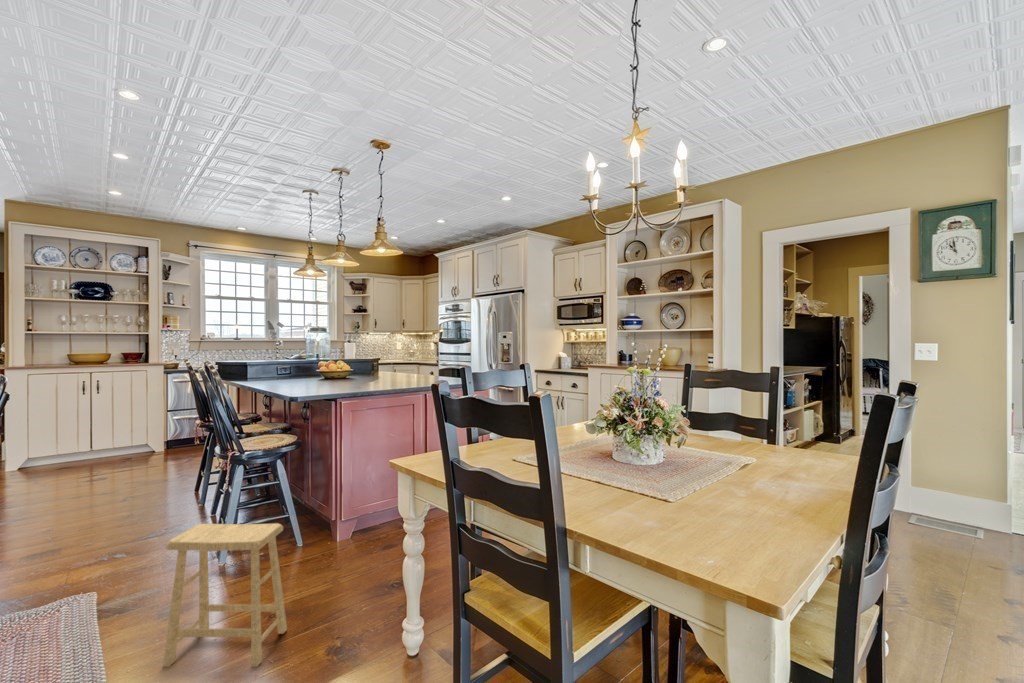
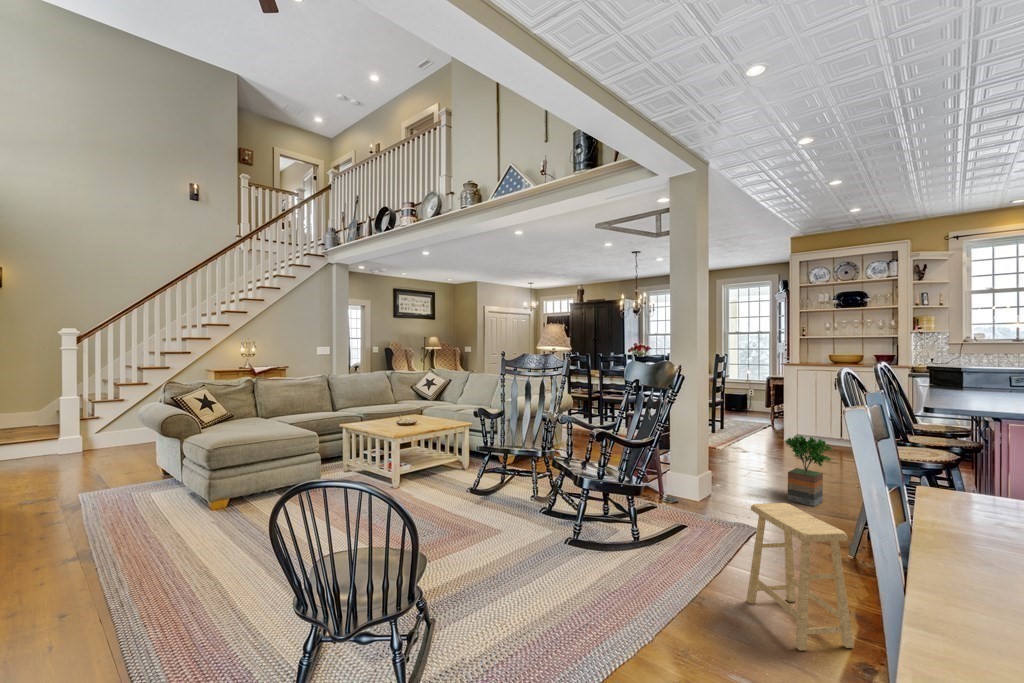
potted tree: none [79,451,148,538] -> present [785,436,832,506]

